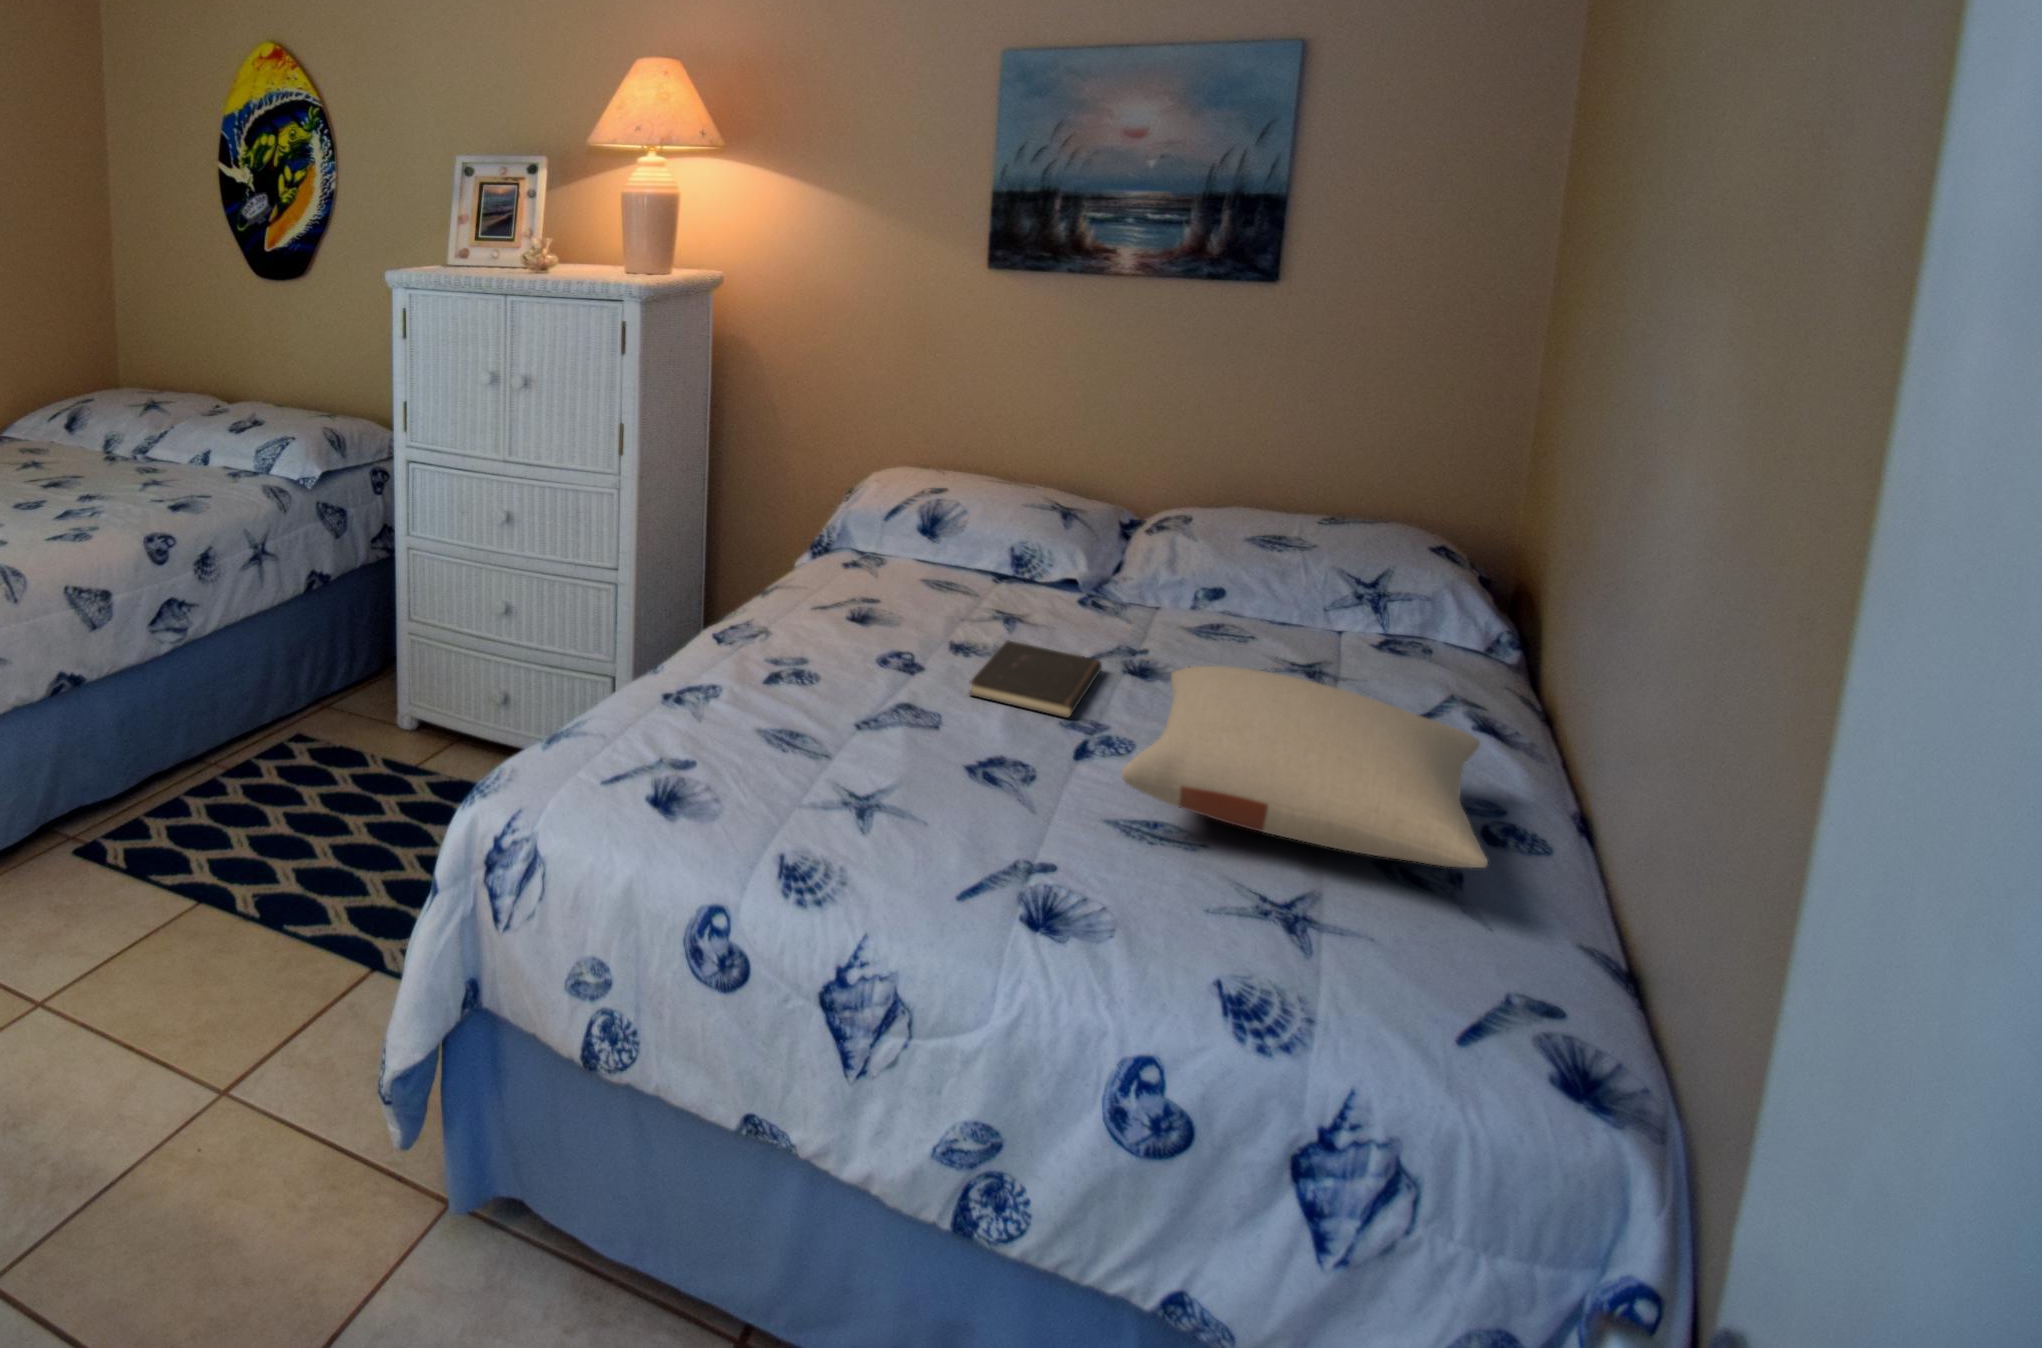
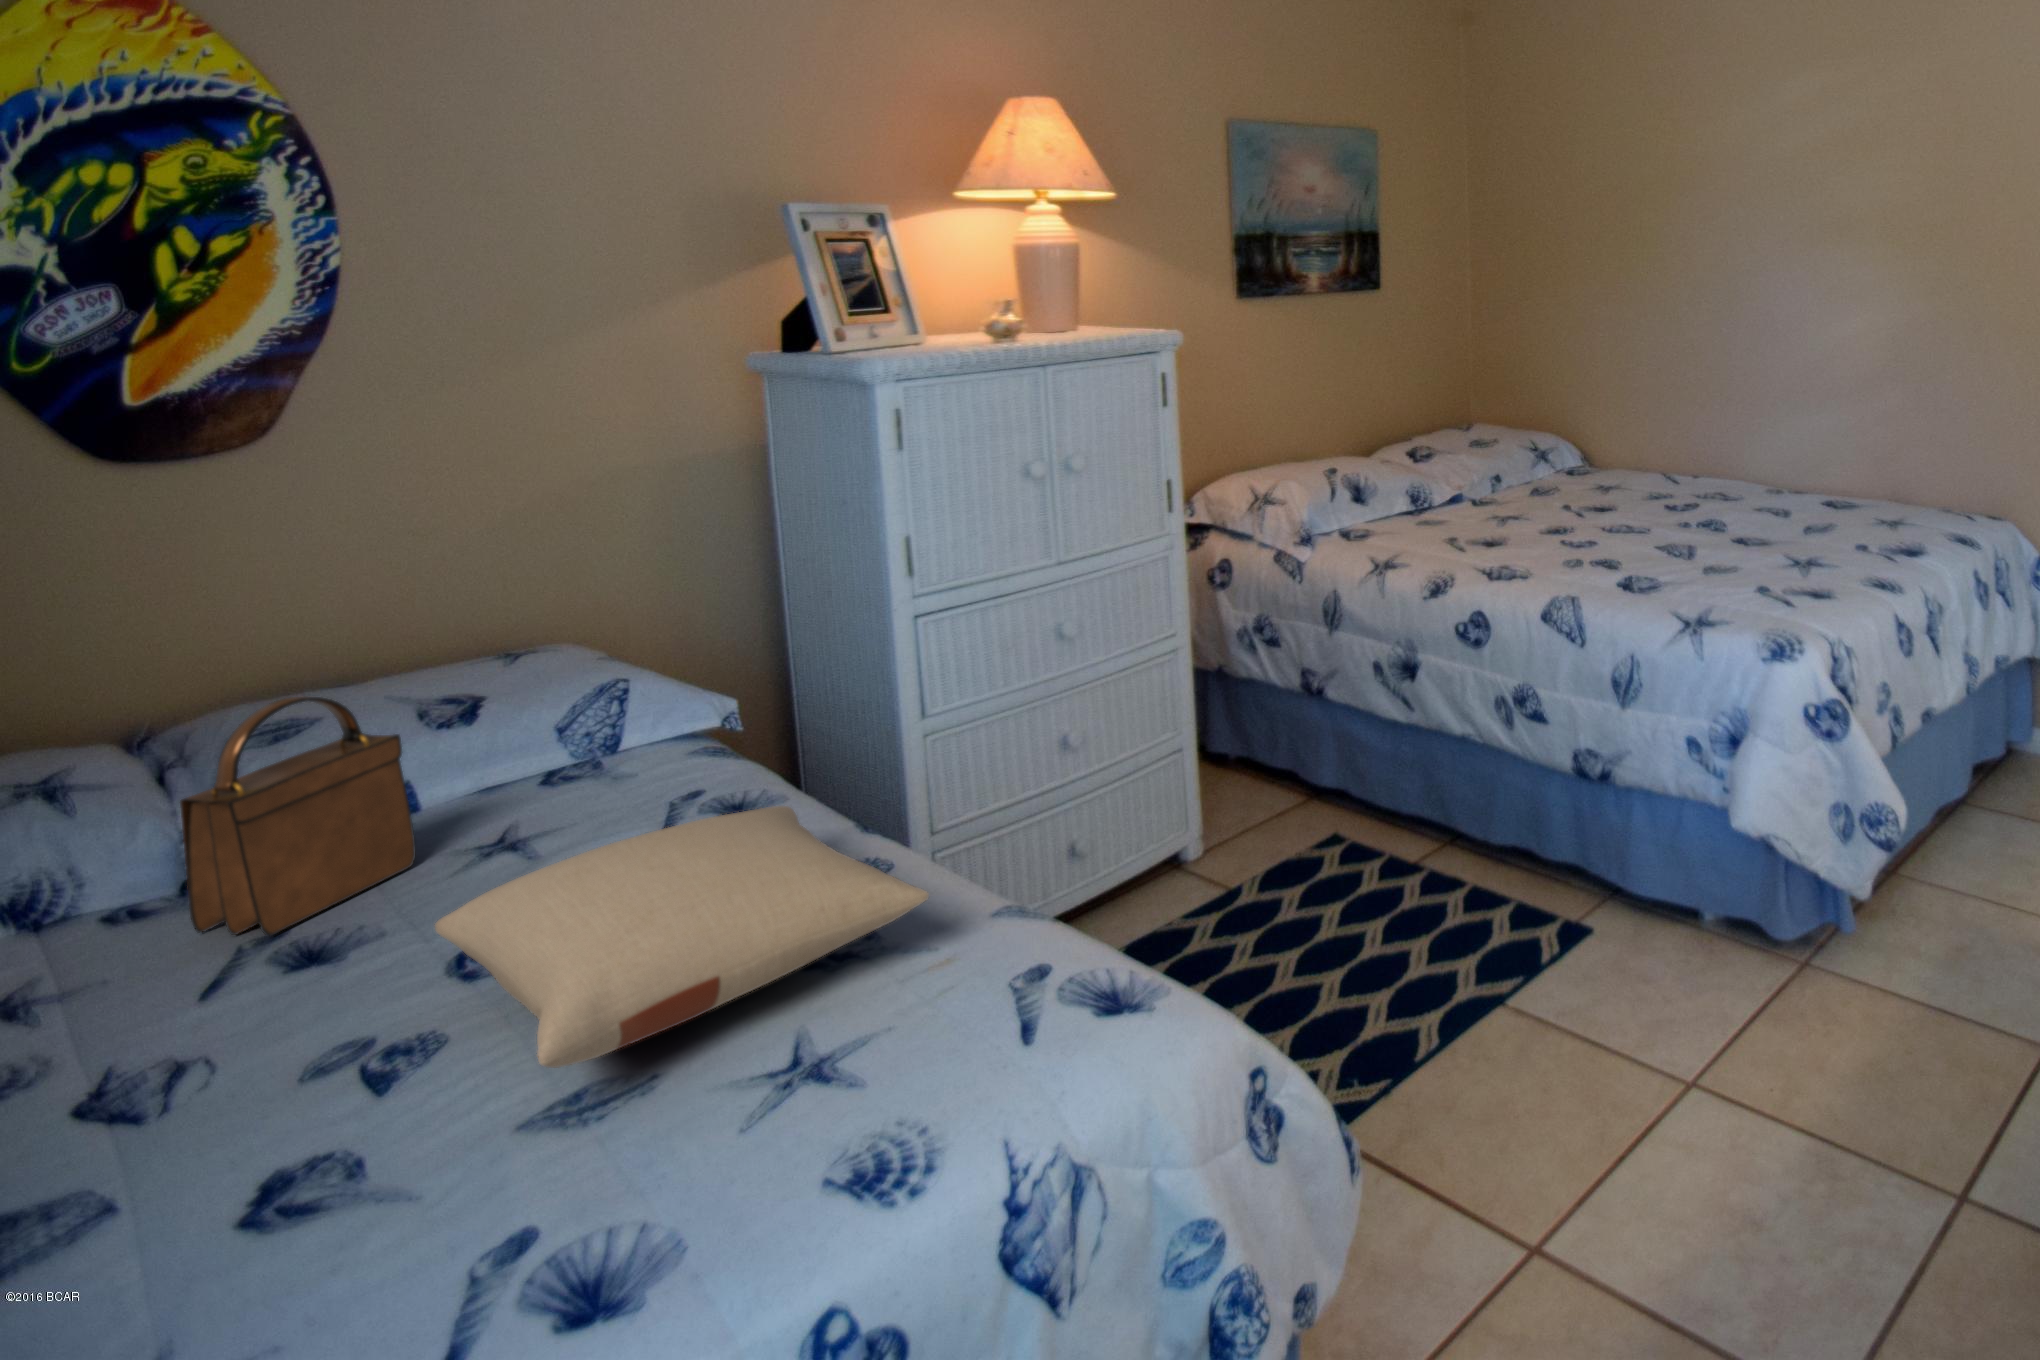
handbag: none [1108,486,1257,649] -> present [180,696,416,936]
hardcover book: present [969,640,1102,718] -> none [70,979,305,1152]

